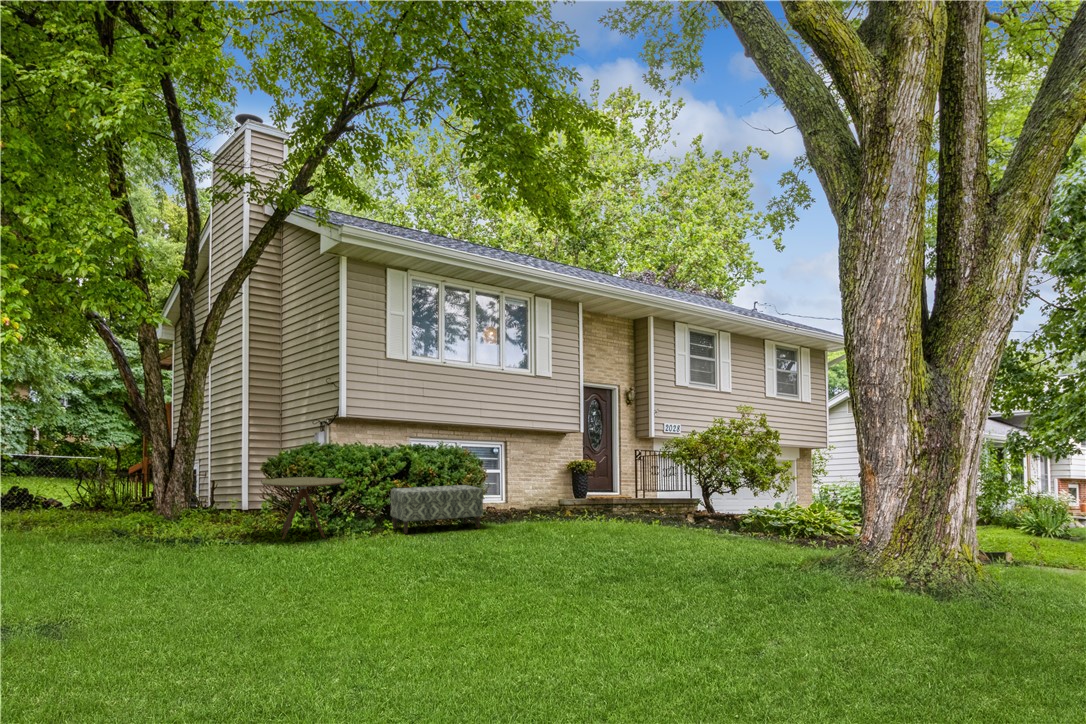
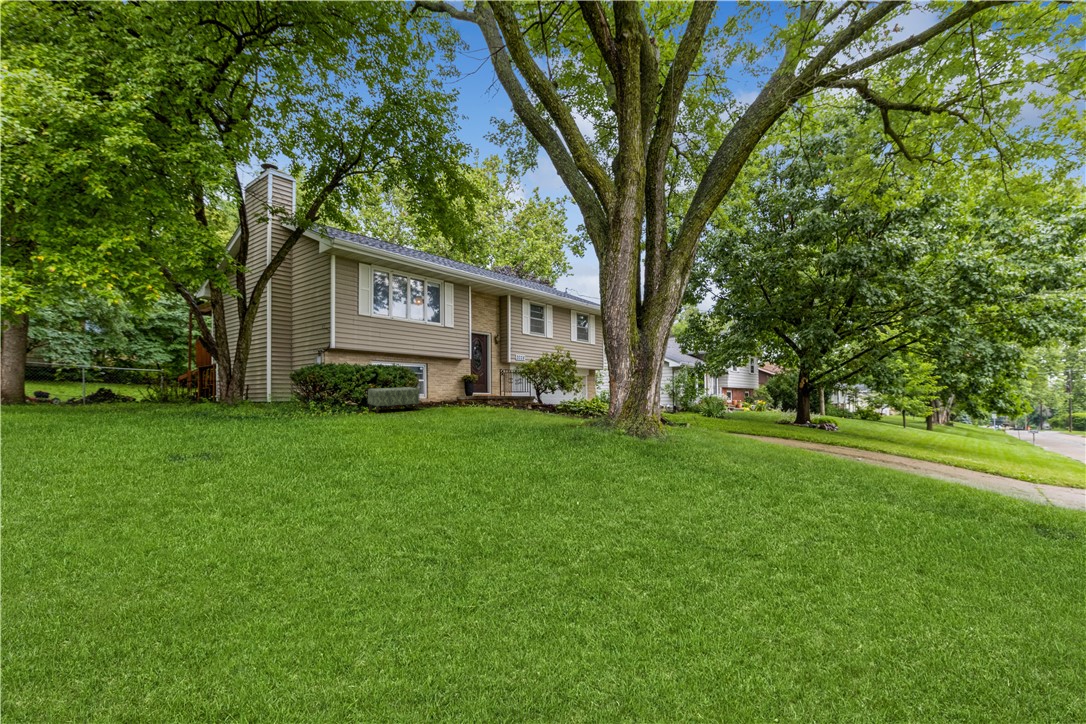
round table: present [262,477,344,539] -> none [295,383,343,416]

